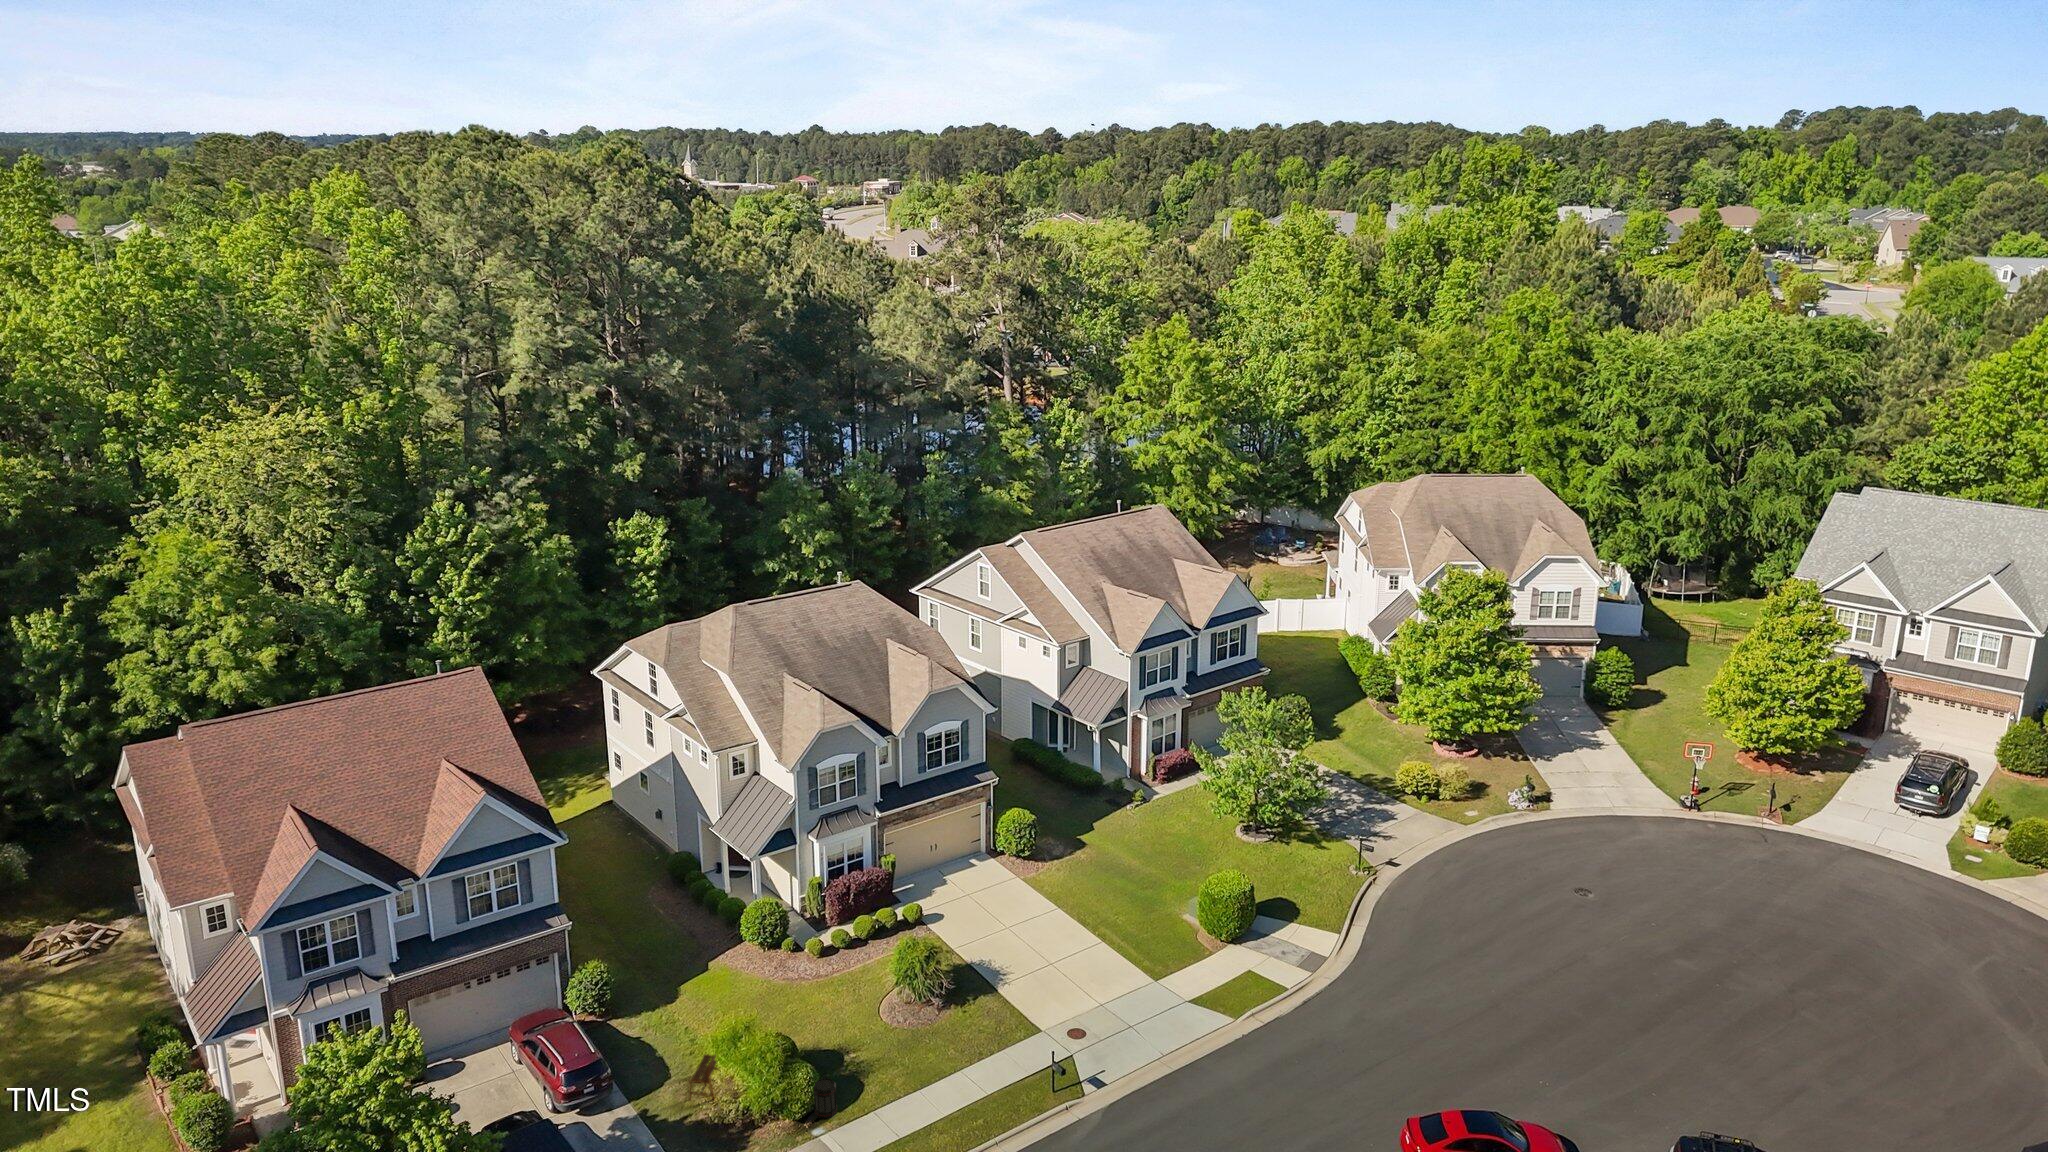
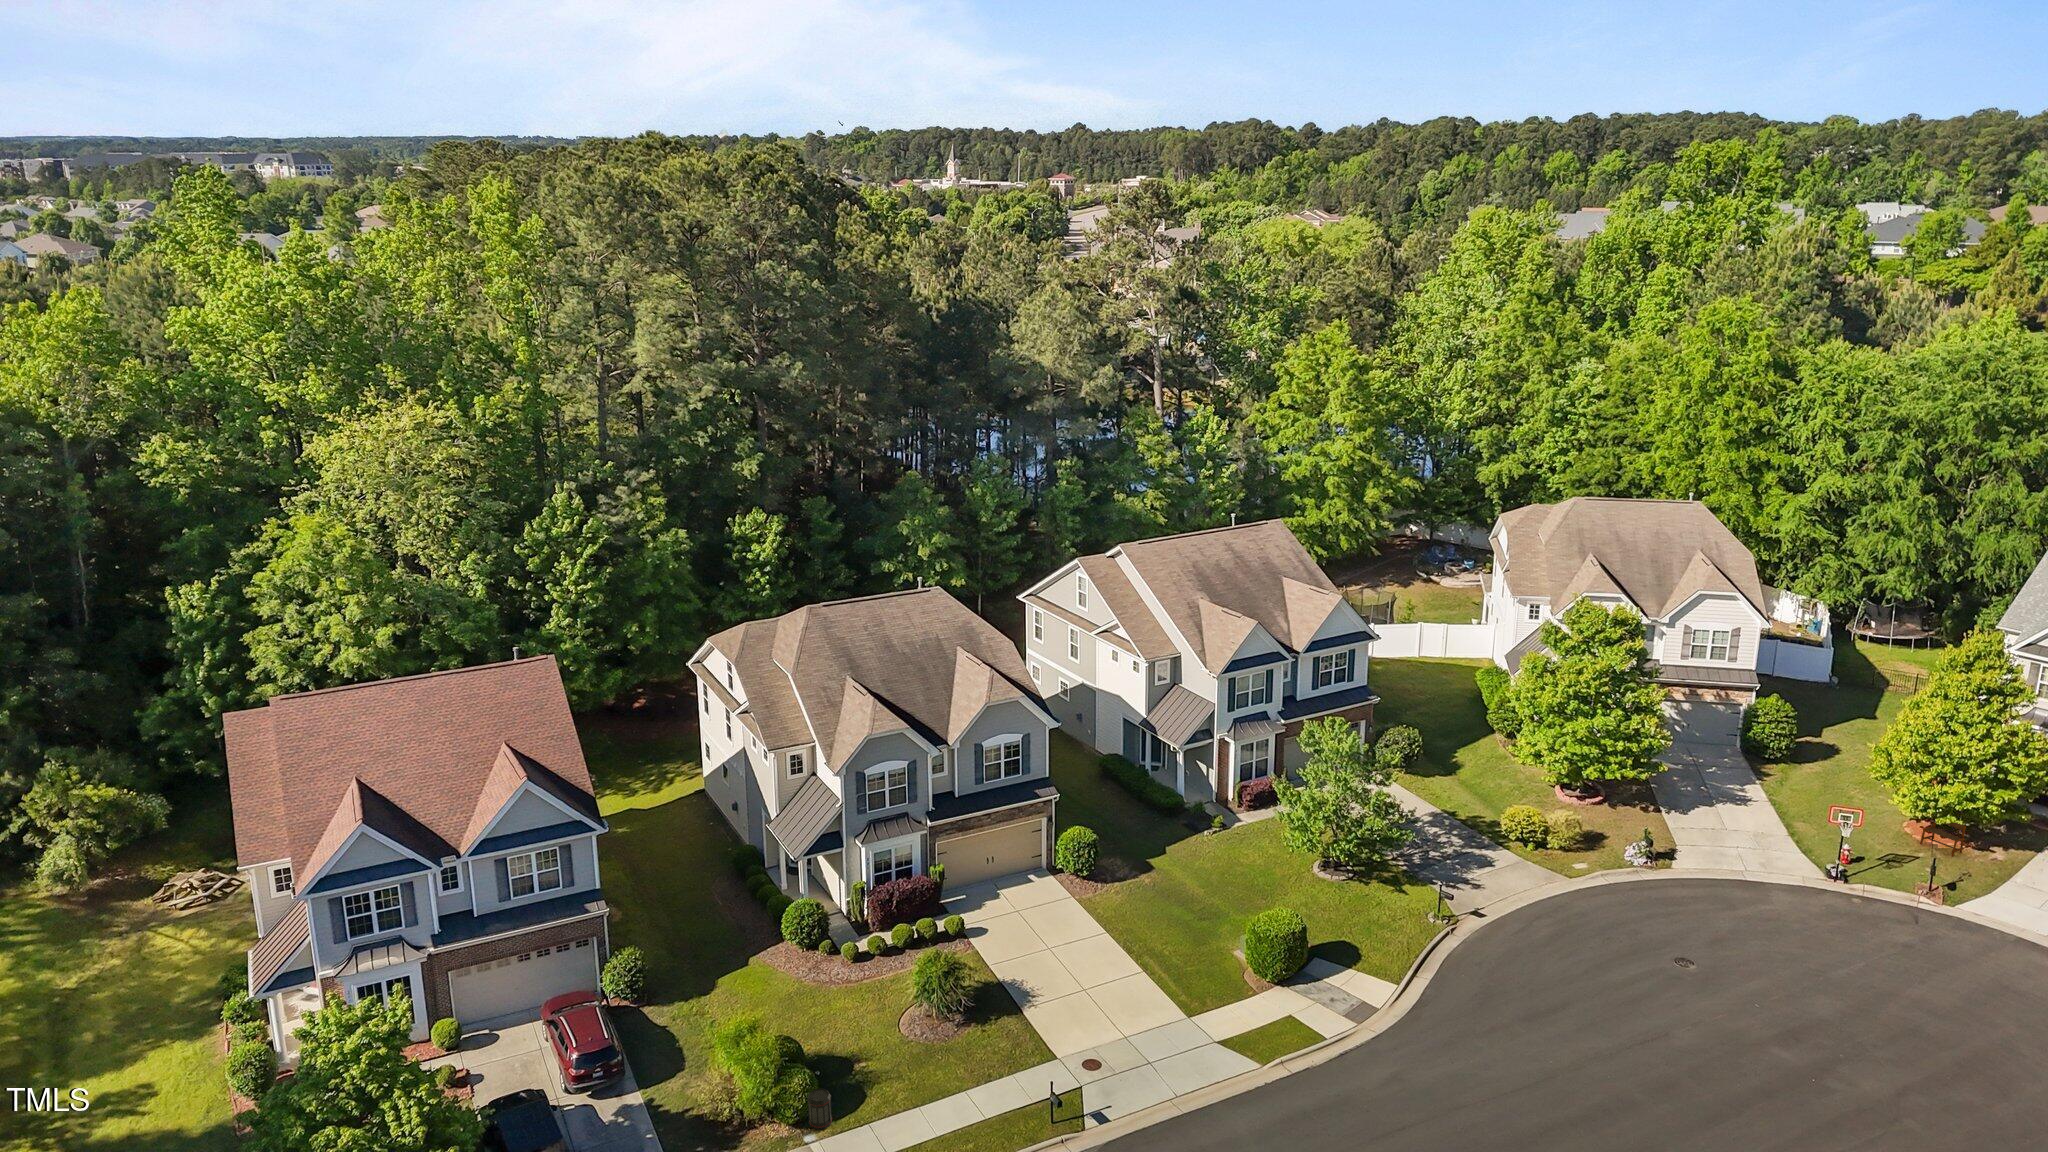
bench: present [689,1052,718,1099] -> present [1920,822,1966,857]

